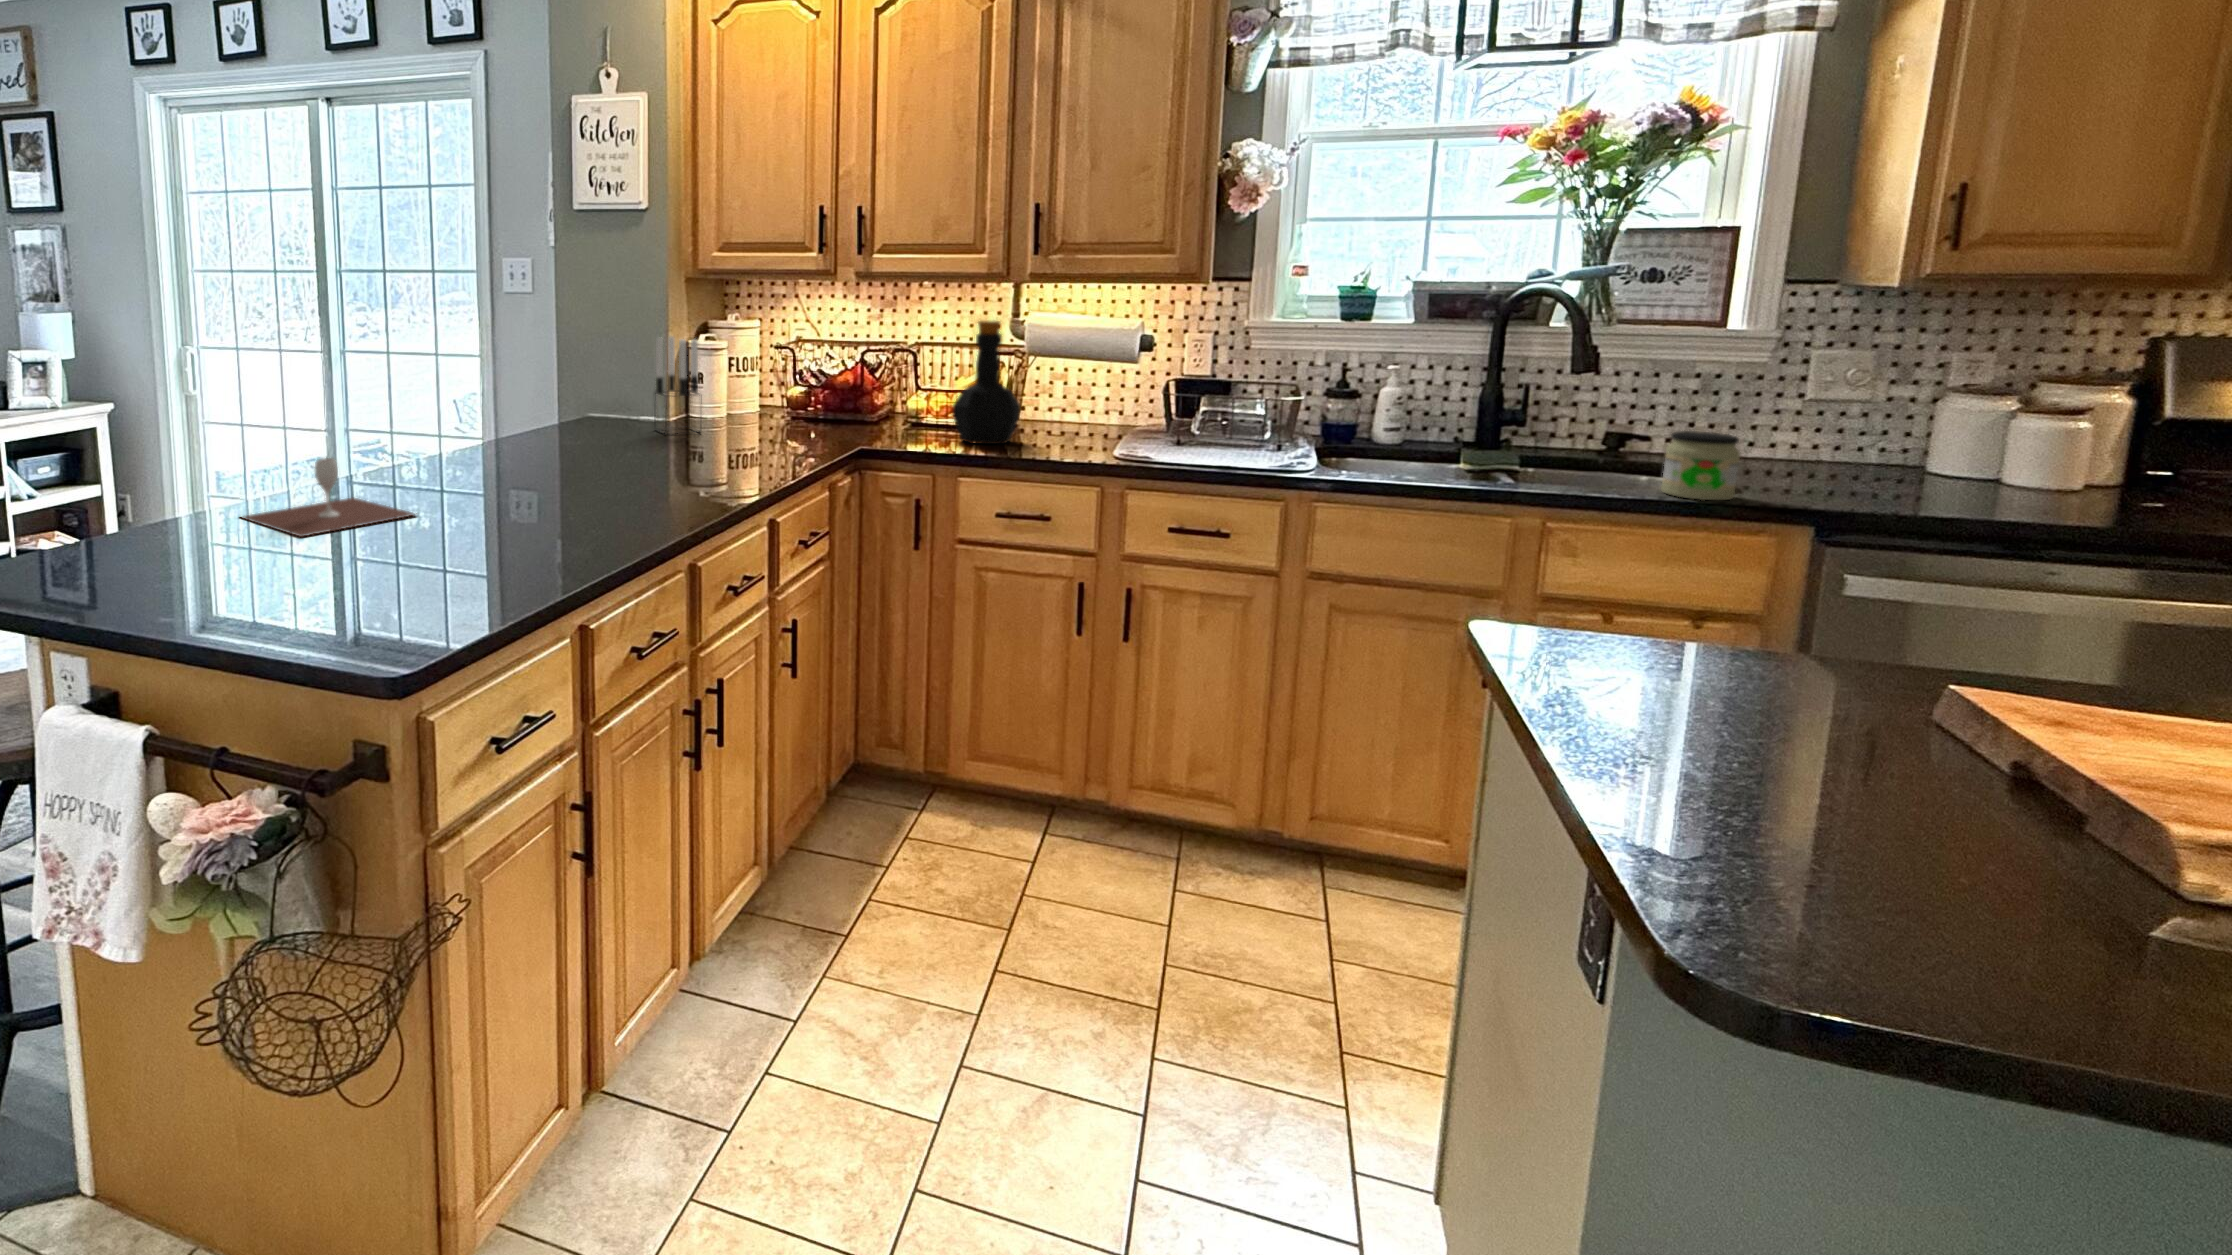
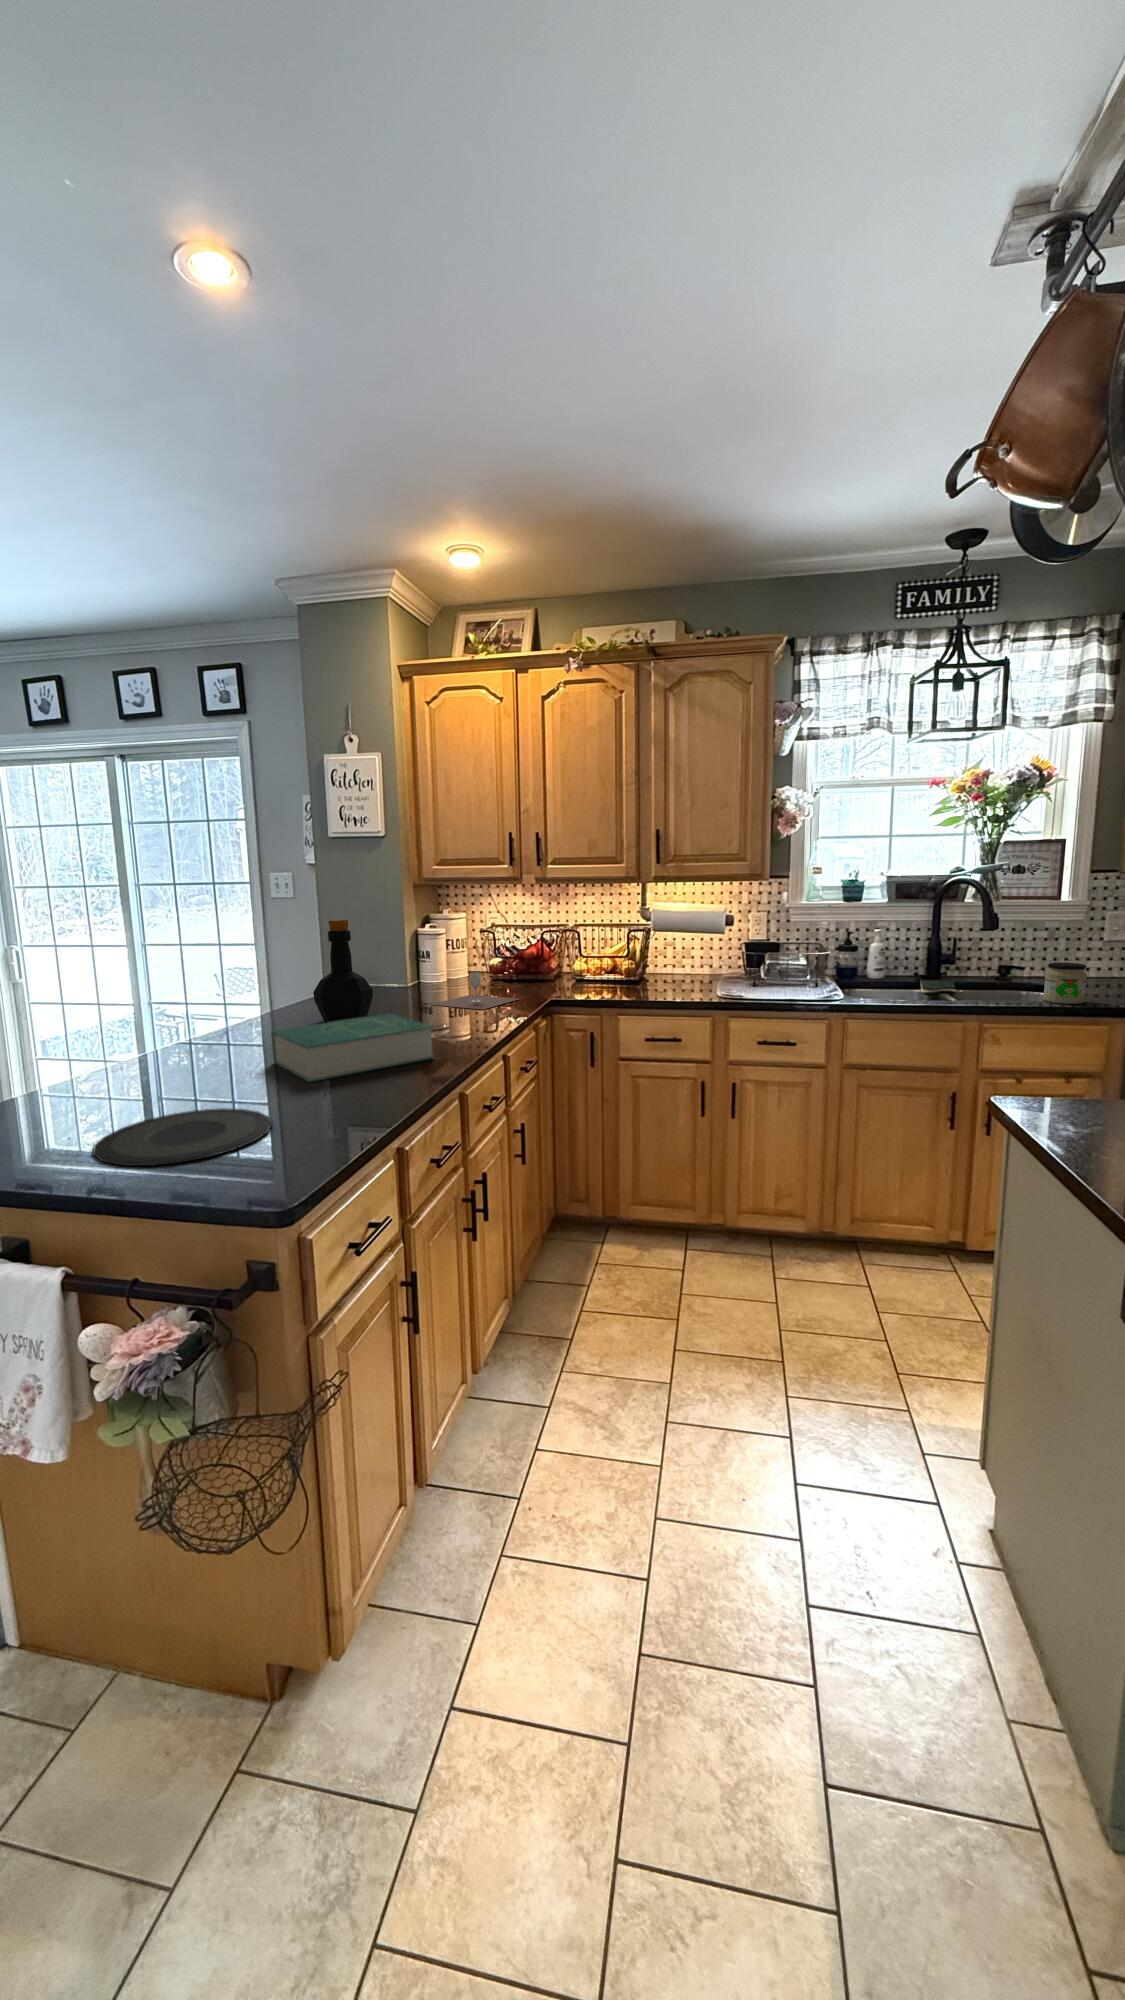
bottle: present [952,321,1021,444] -> present [313,919,373,1023]
candle holder: present [655,336,702,435] -> none [399,924,436,996]
book: none [456,455,661,537] -> present [271,1014,434,1082]
wine glass: present [242,458,417,537] -> present [431,972,519,1010]
plate: none [222,559,430,616] -> present [93,1108,273,1166]

